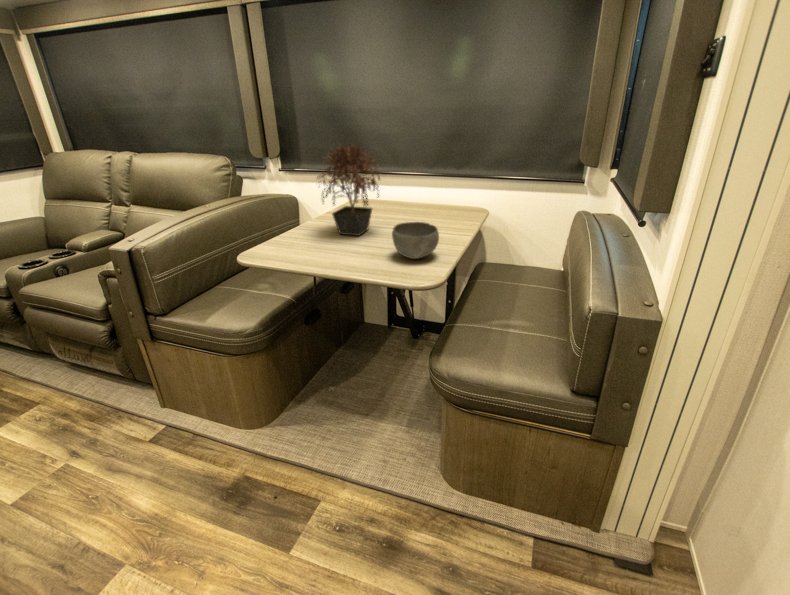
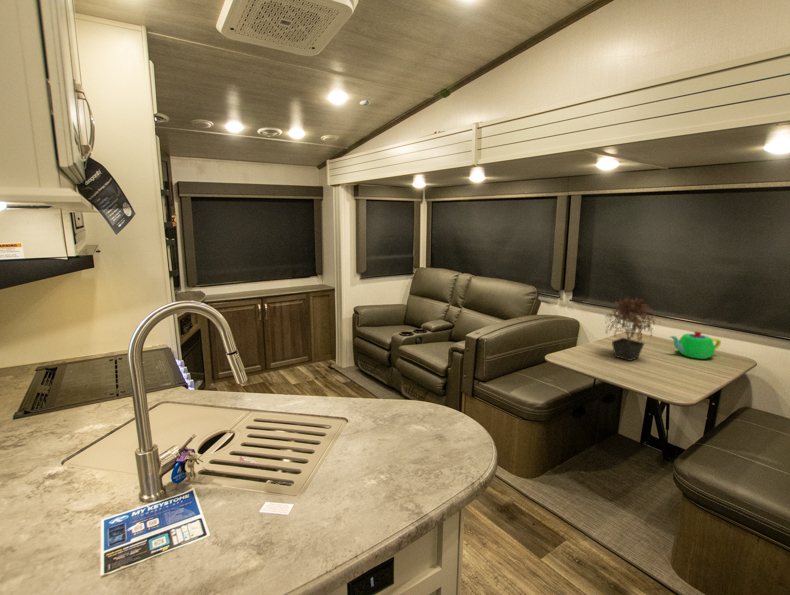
teapot: none [399,183,451,217] -> present [671,332,721,359]
bowl: present [392,222,439,259] -> none [657,359,696,386]

